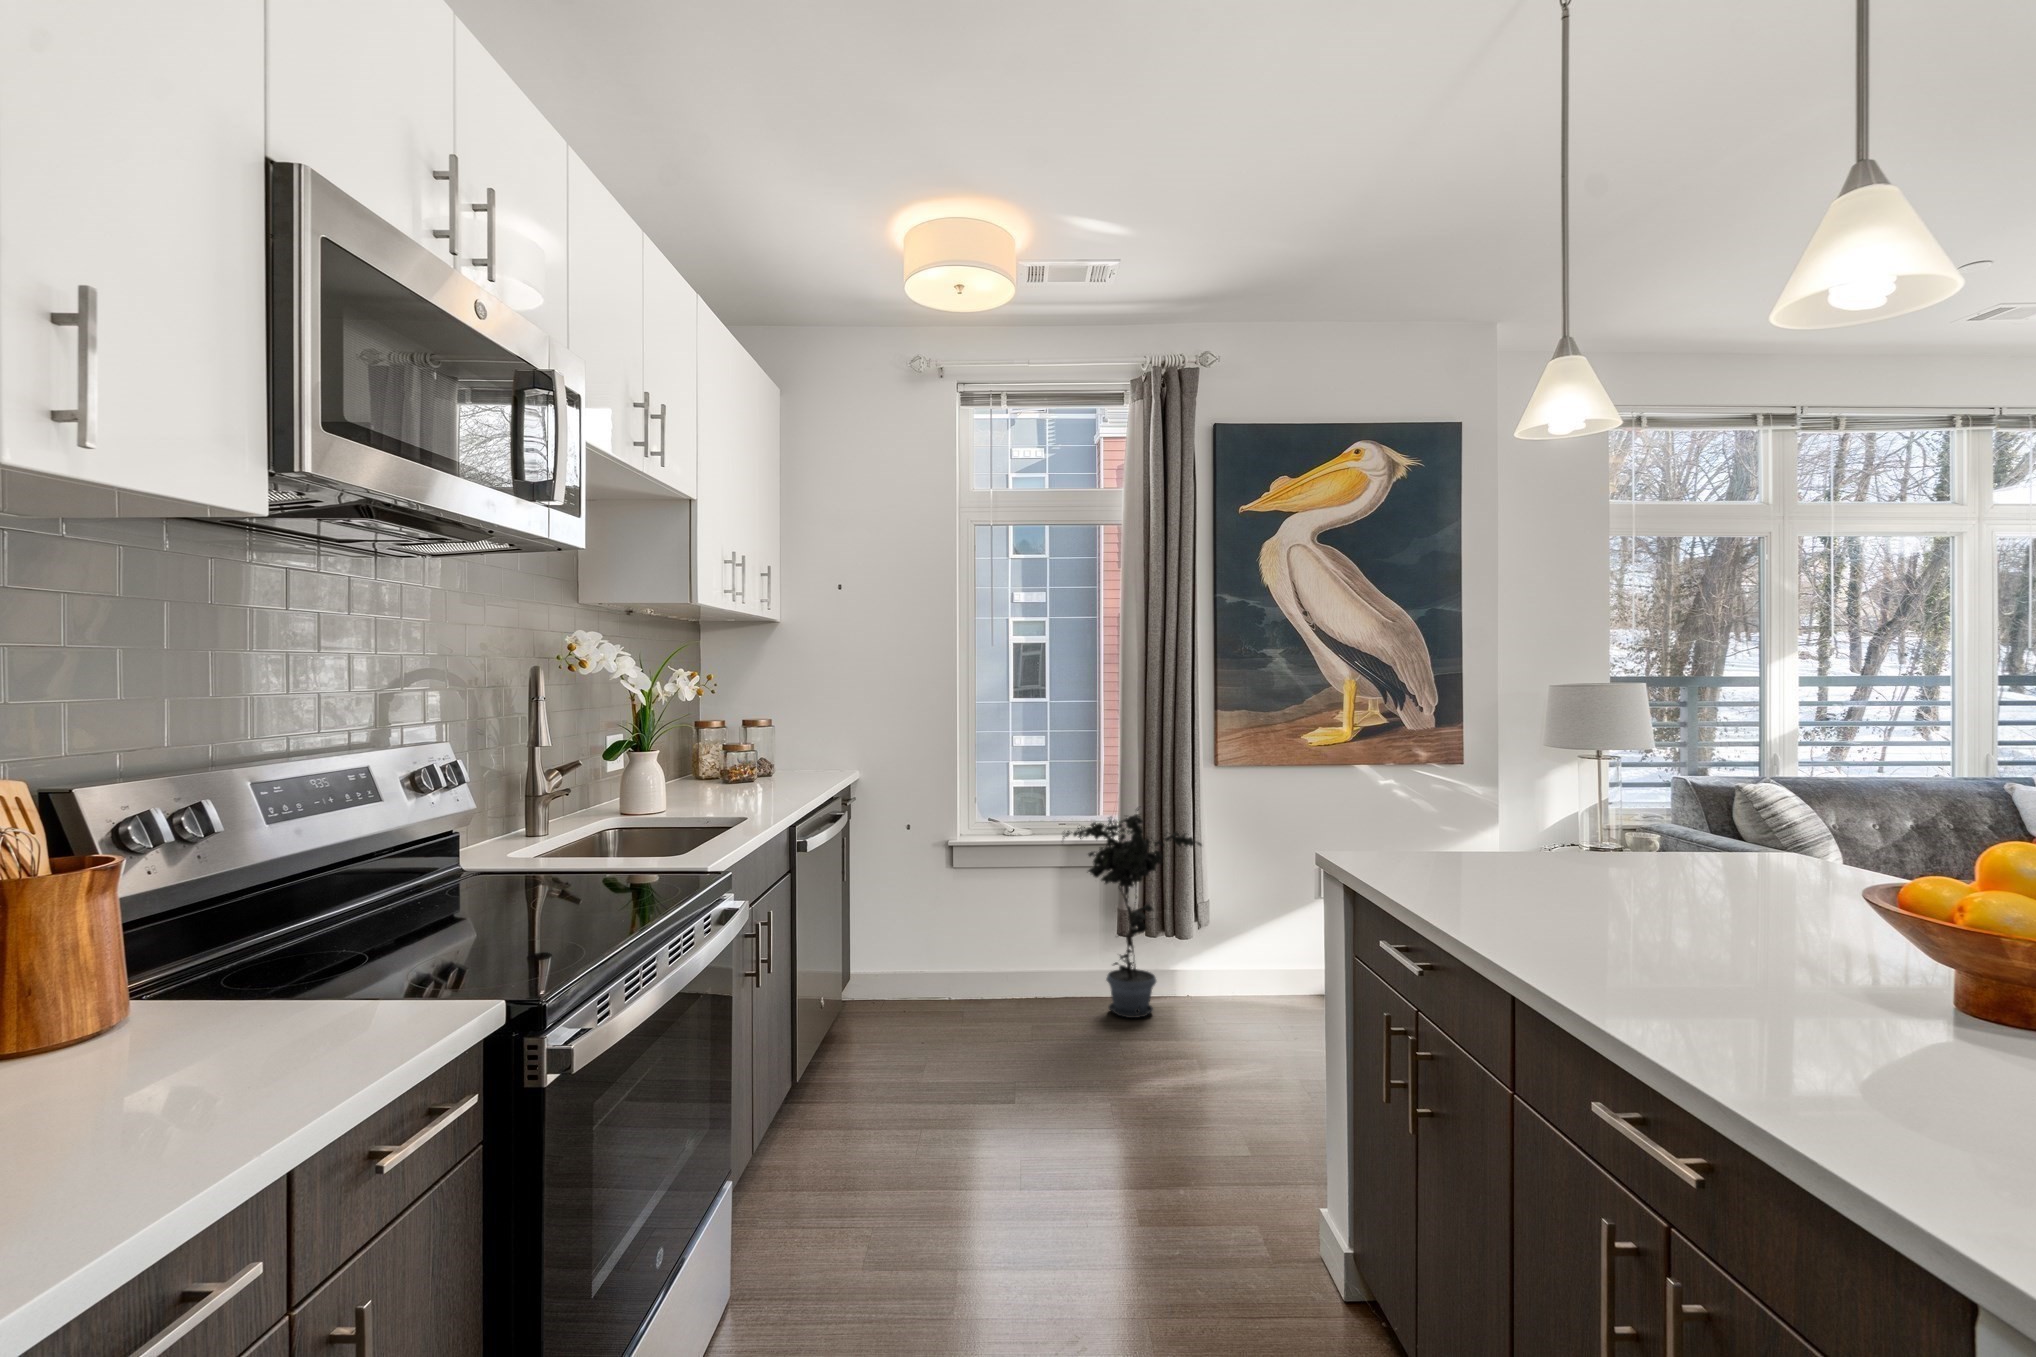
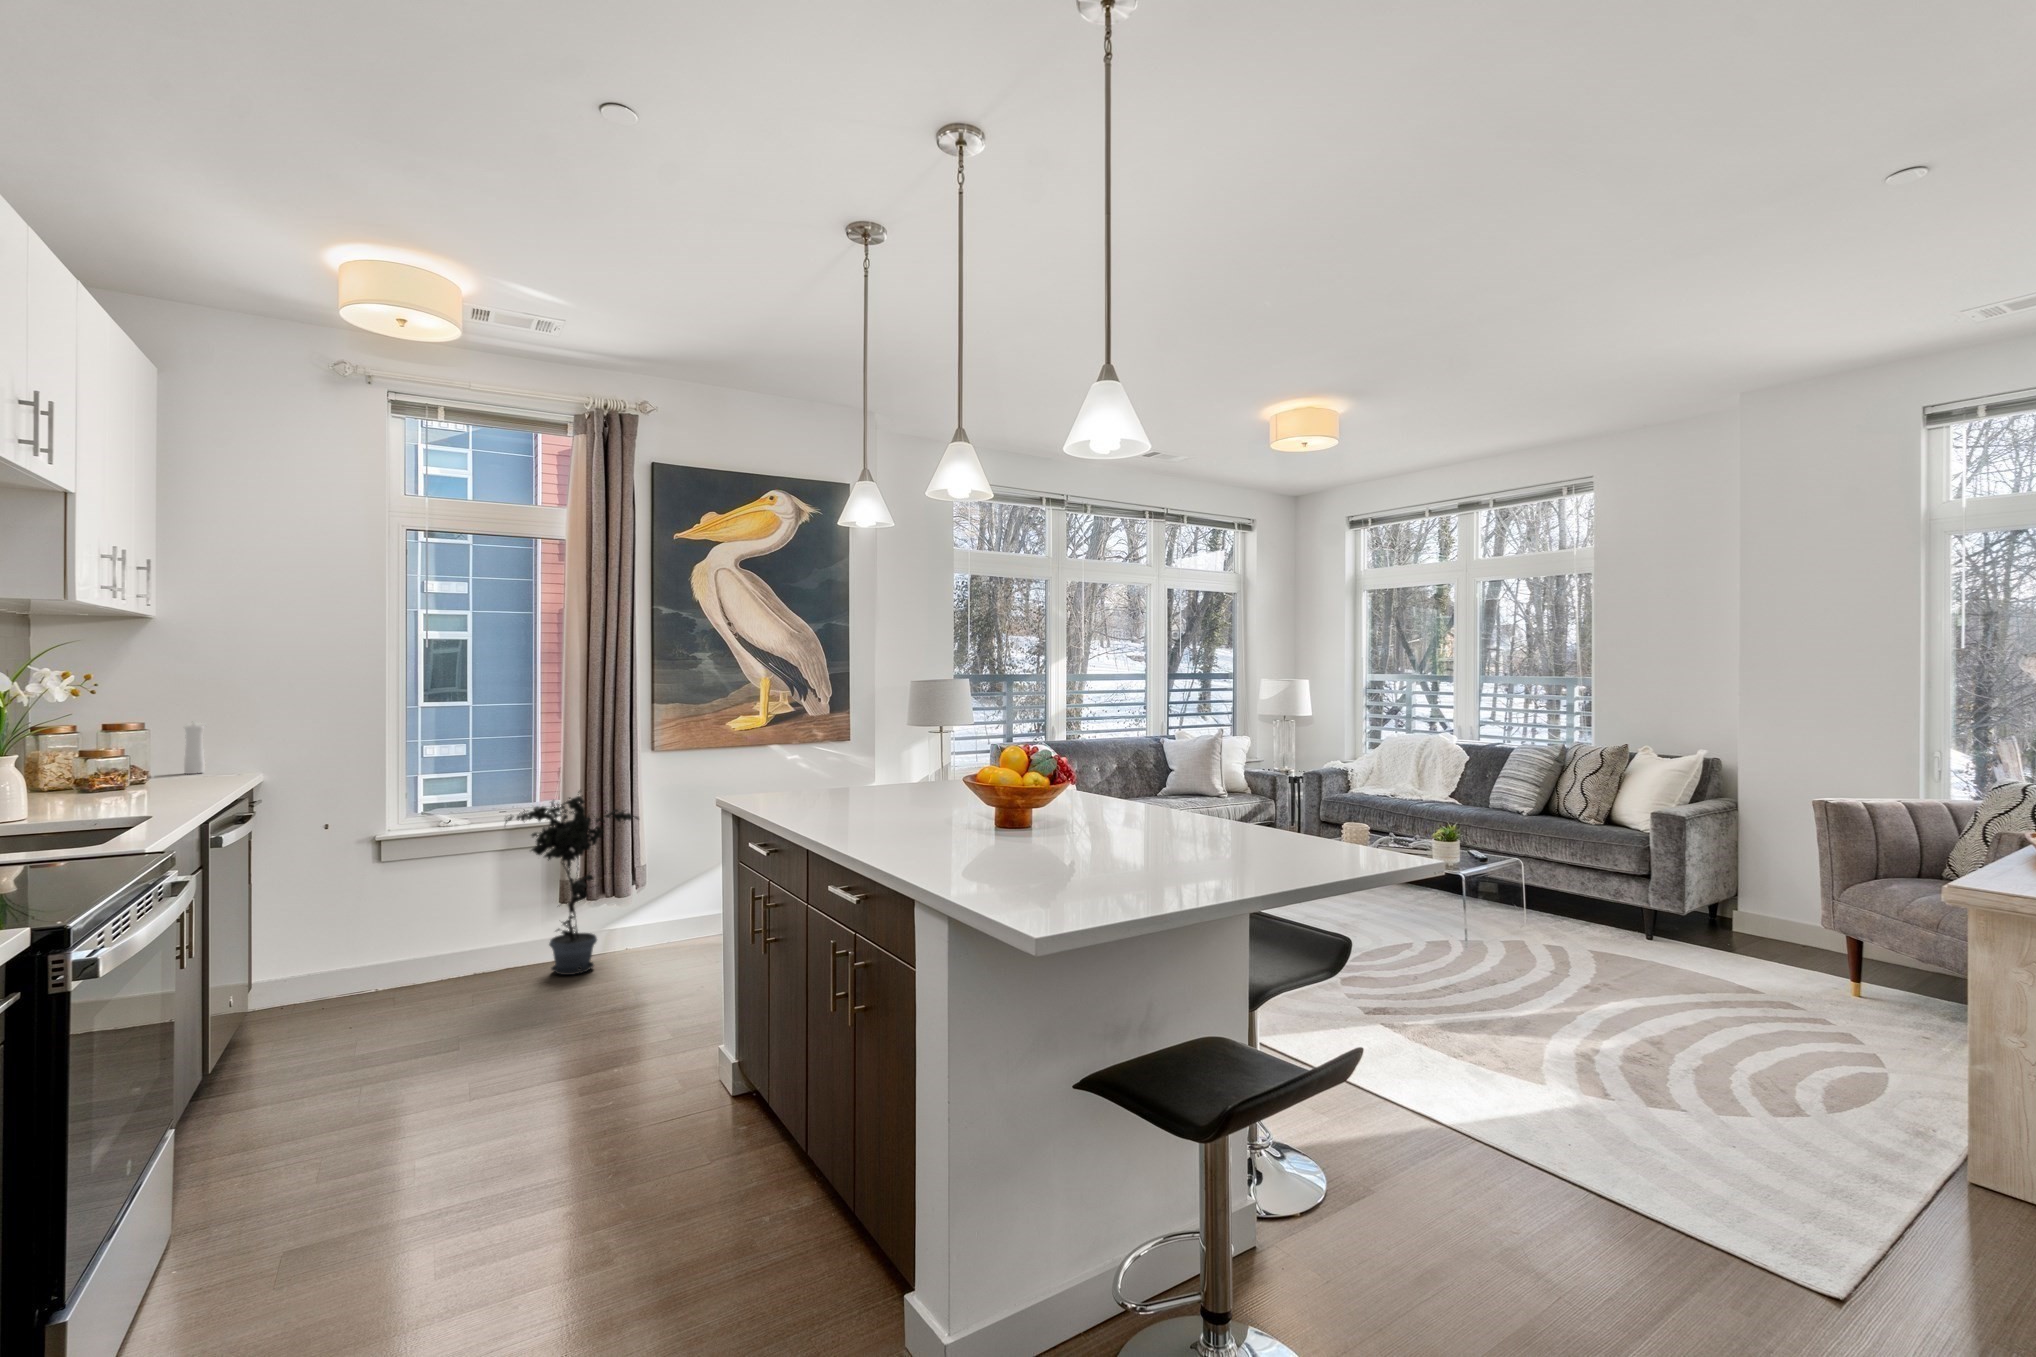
pepper mill: none [792,713,827,770] -> present [184,721,205,774]

